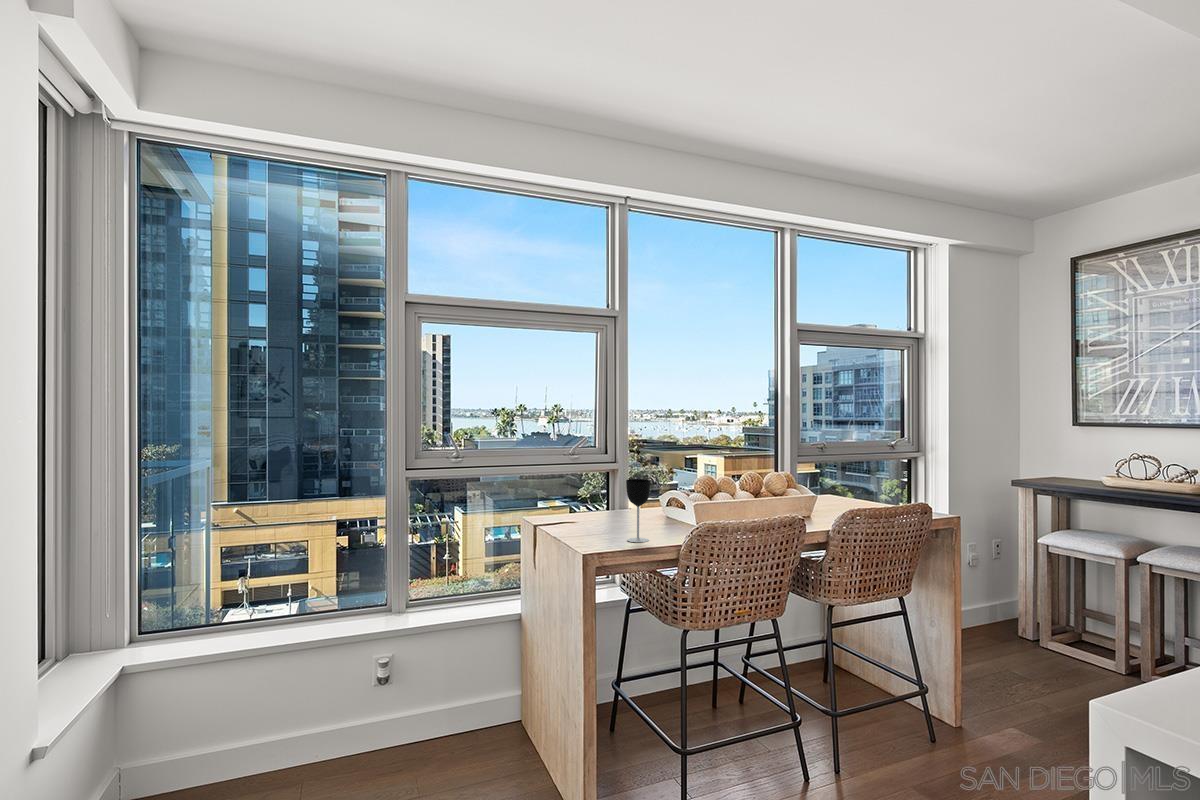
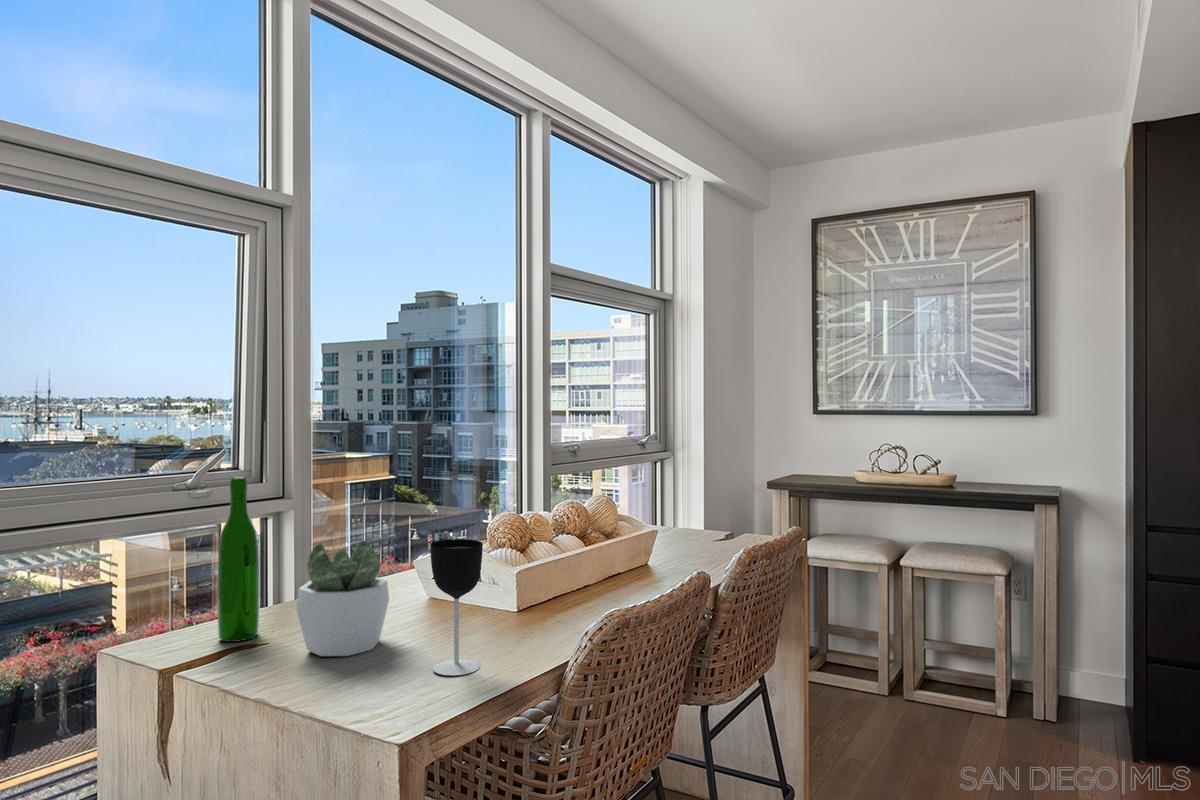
wine bottle: none [560,448,578,523] -> present [218,478,259,642]
succulent plant: none [583,480,625,532] -> present [296,540,389,656]

